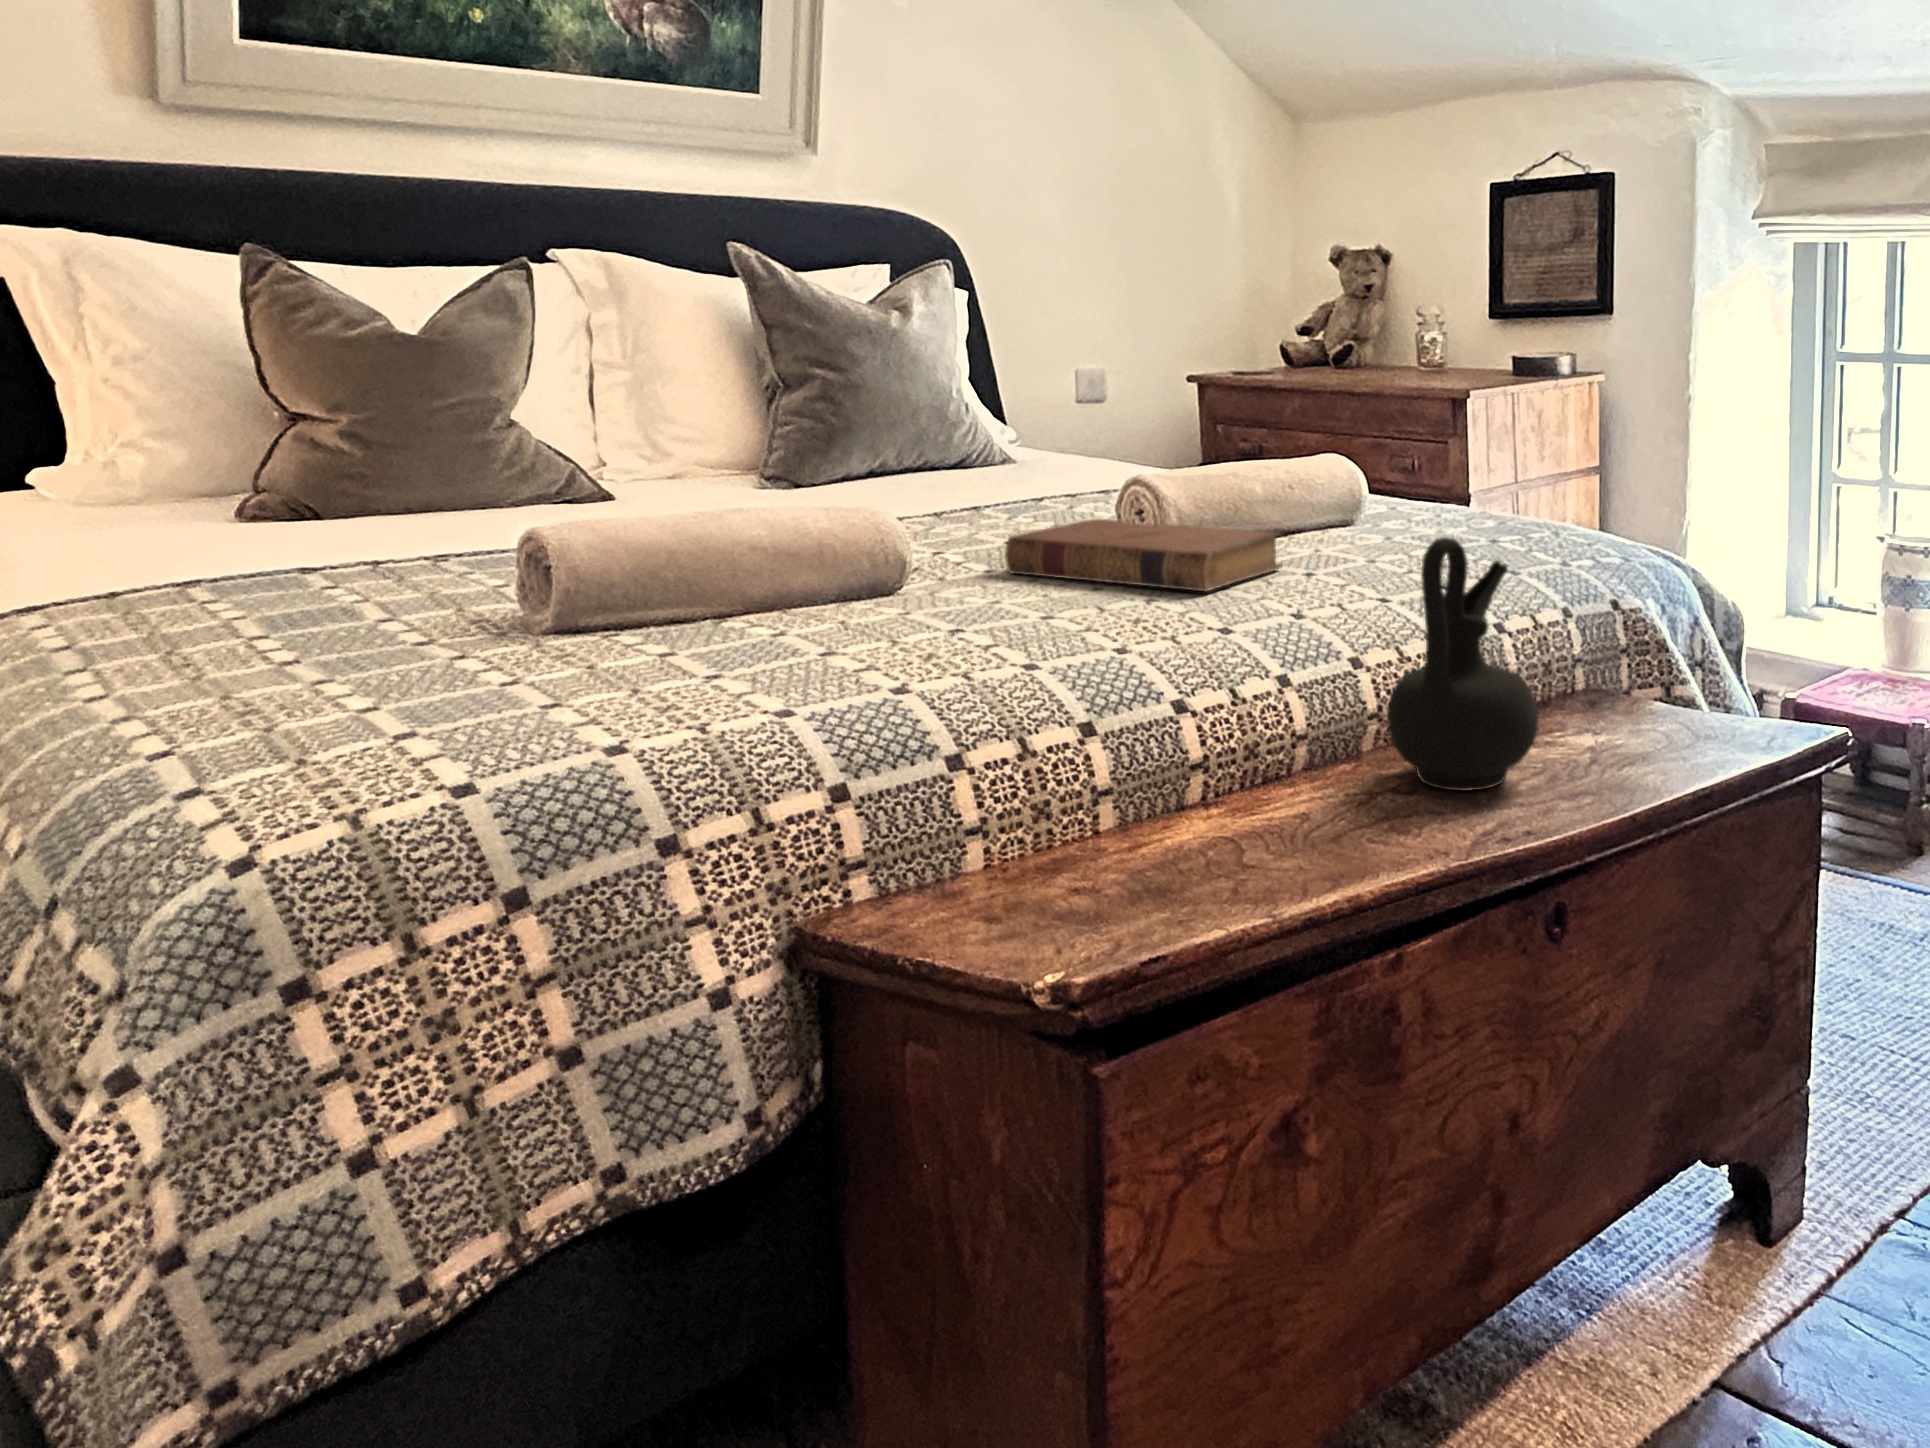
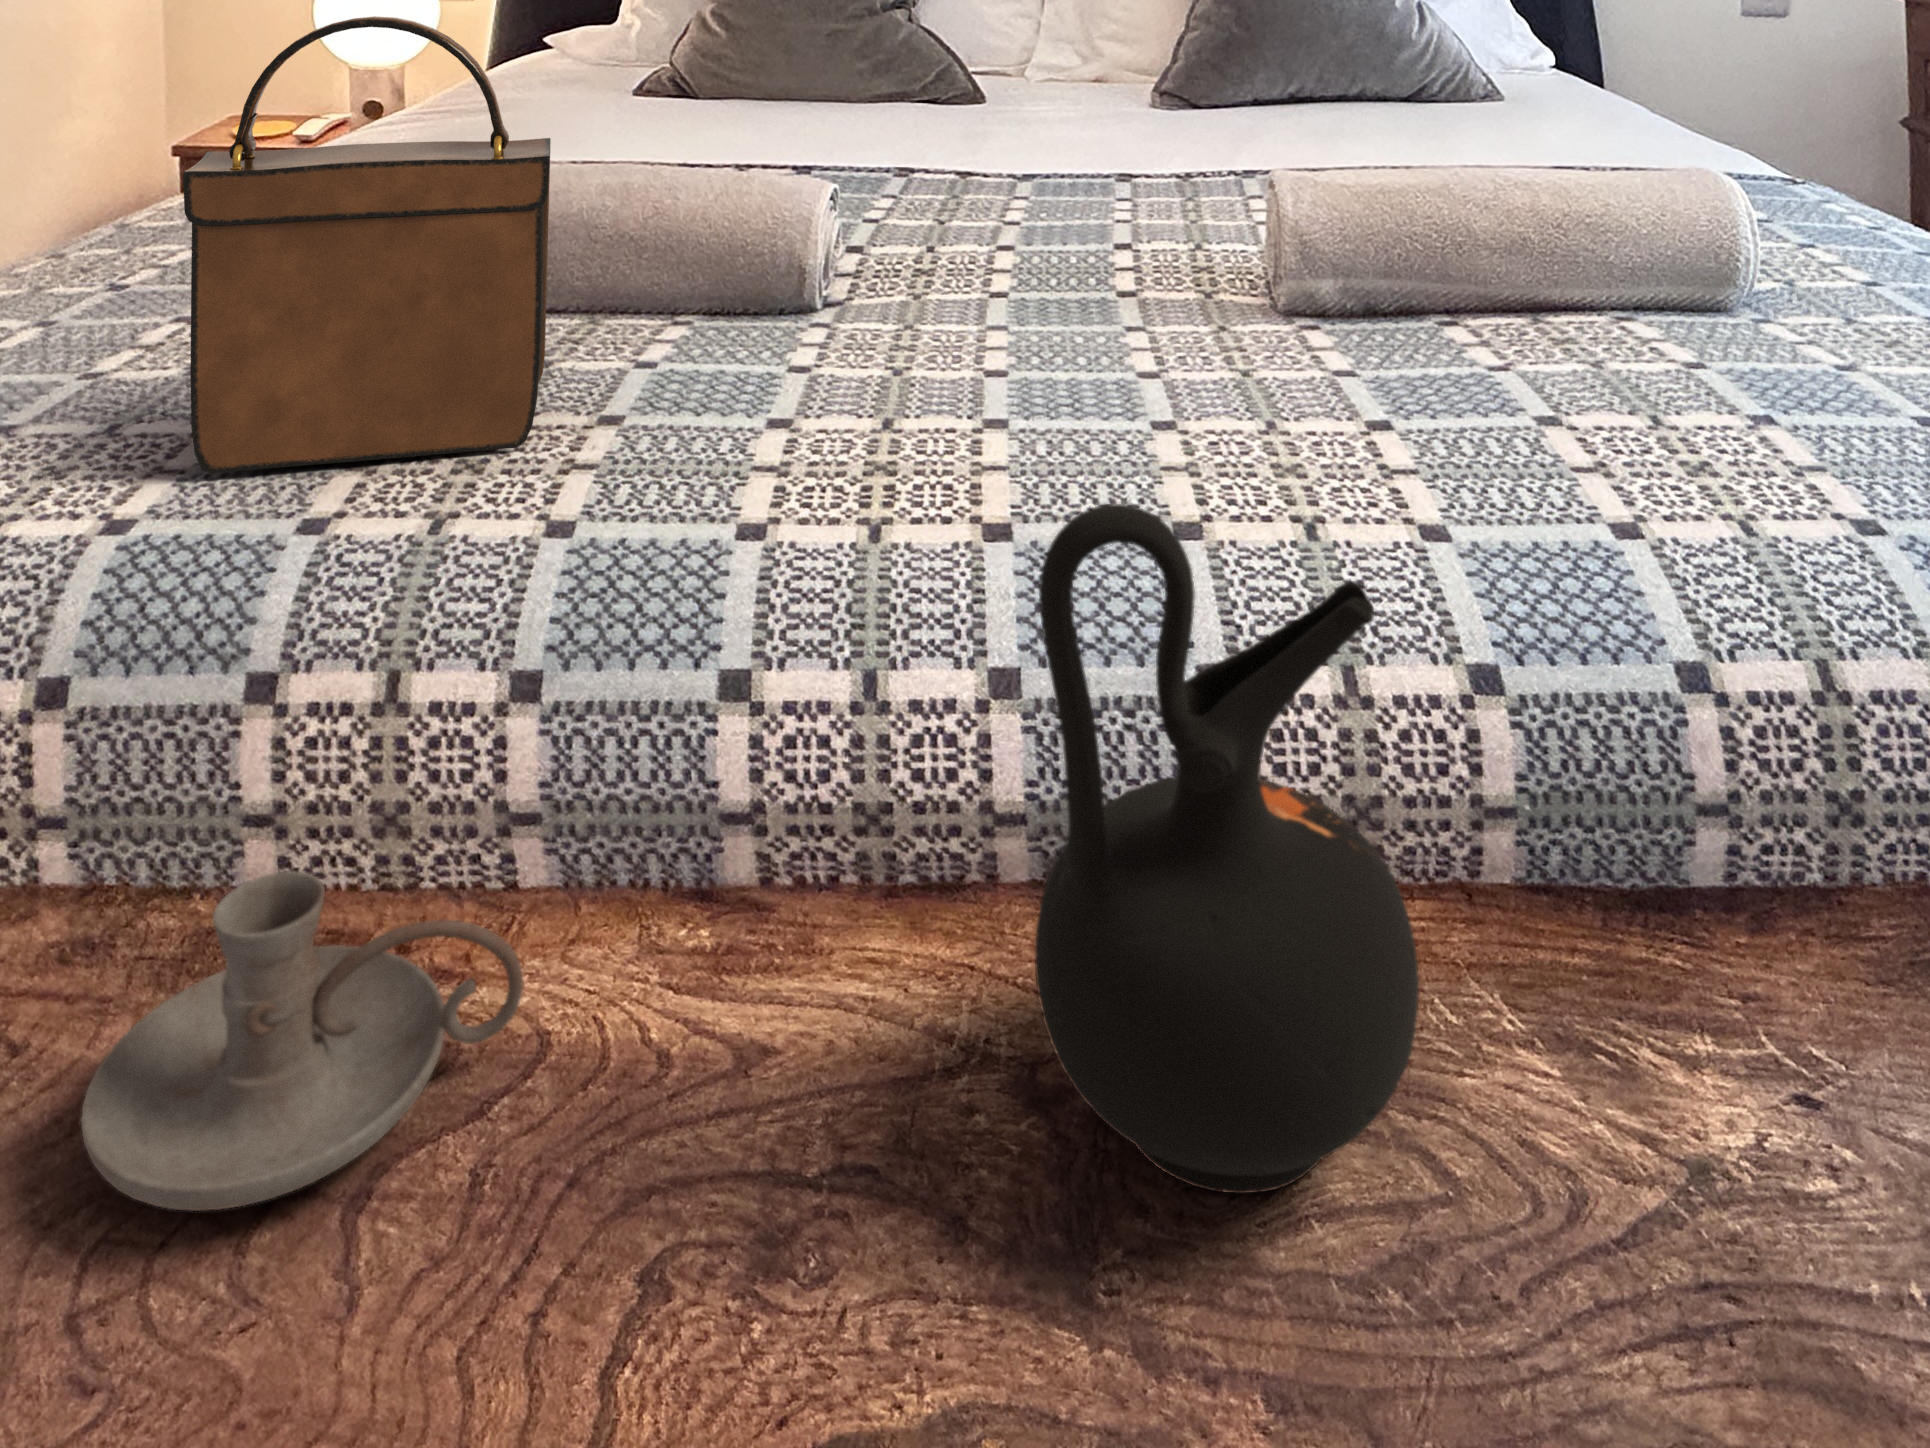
handbag: none [723,379,954,676] -> present [183,16,551,473]
book: present [1005,519,1282,591] -> none [957,239,1358,431]
candle holder: none [1082,771,1242,893] -> present [81,871,524,1211]

